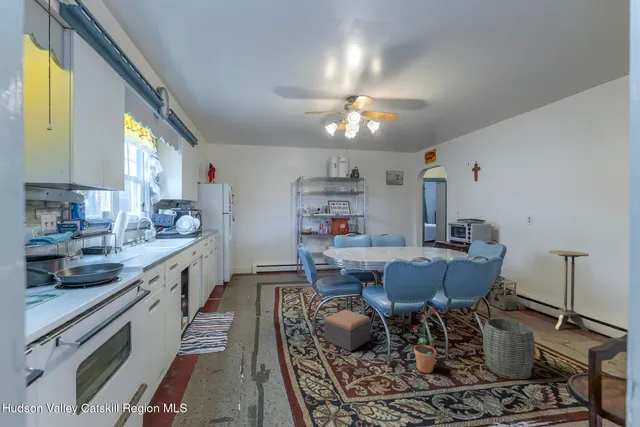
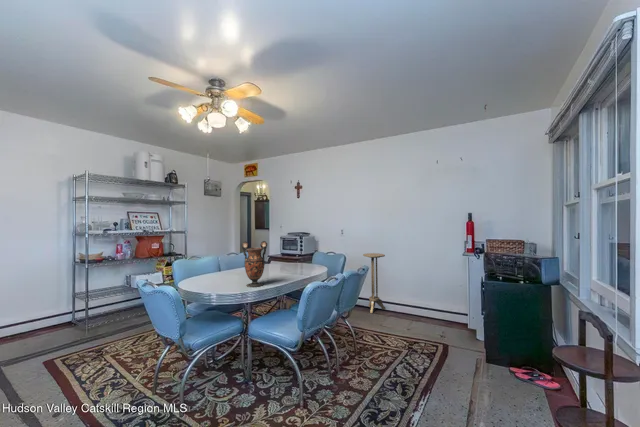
vase: none [363,218,385,257] -> present [242,241,267,287]
potted plant: present [413,307,436,373] -> none [318,326,341,398]
footstool: present [324,310,371,351] -> none [204,359,259,415]
woven basket: present [483,318,535,379] -> none [358,318,394,368]

